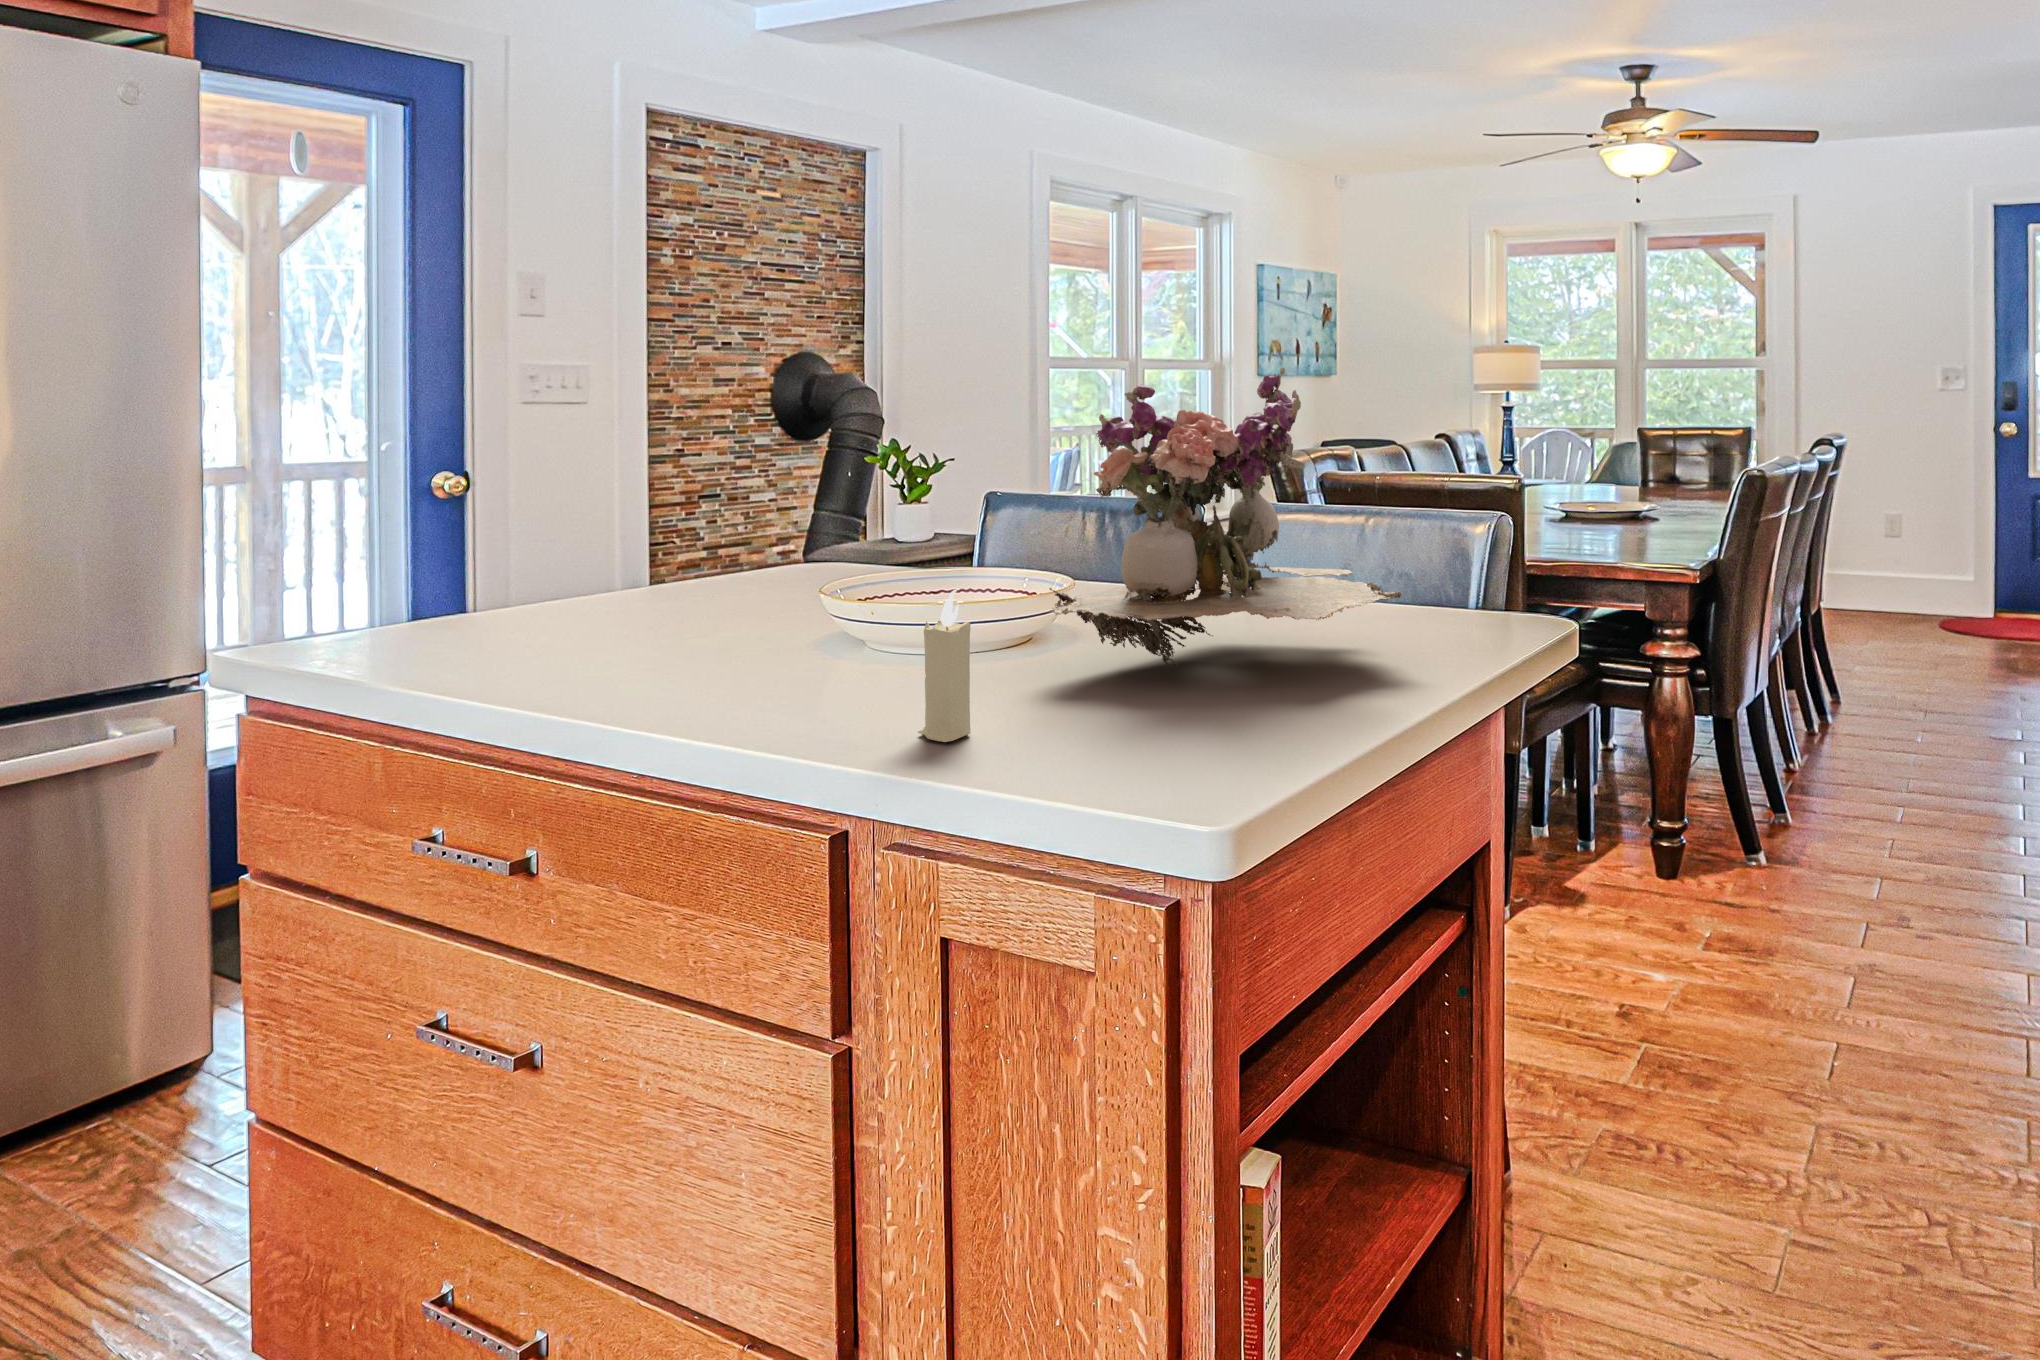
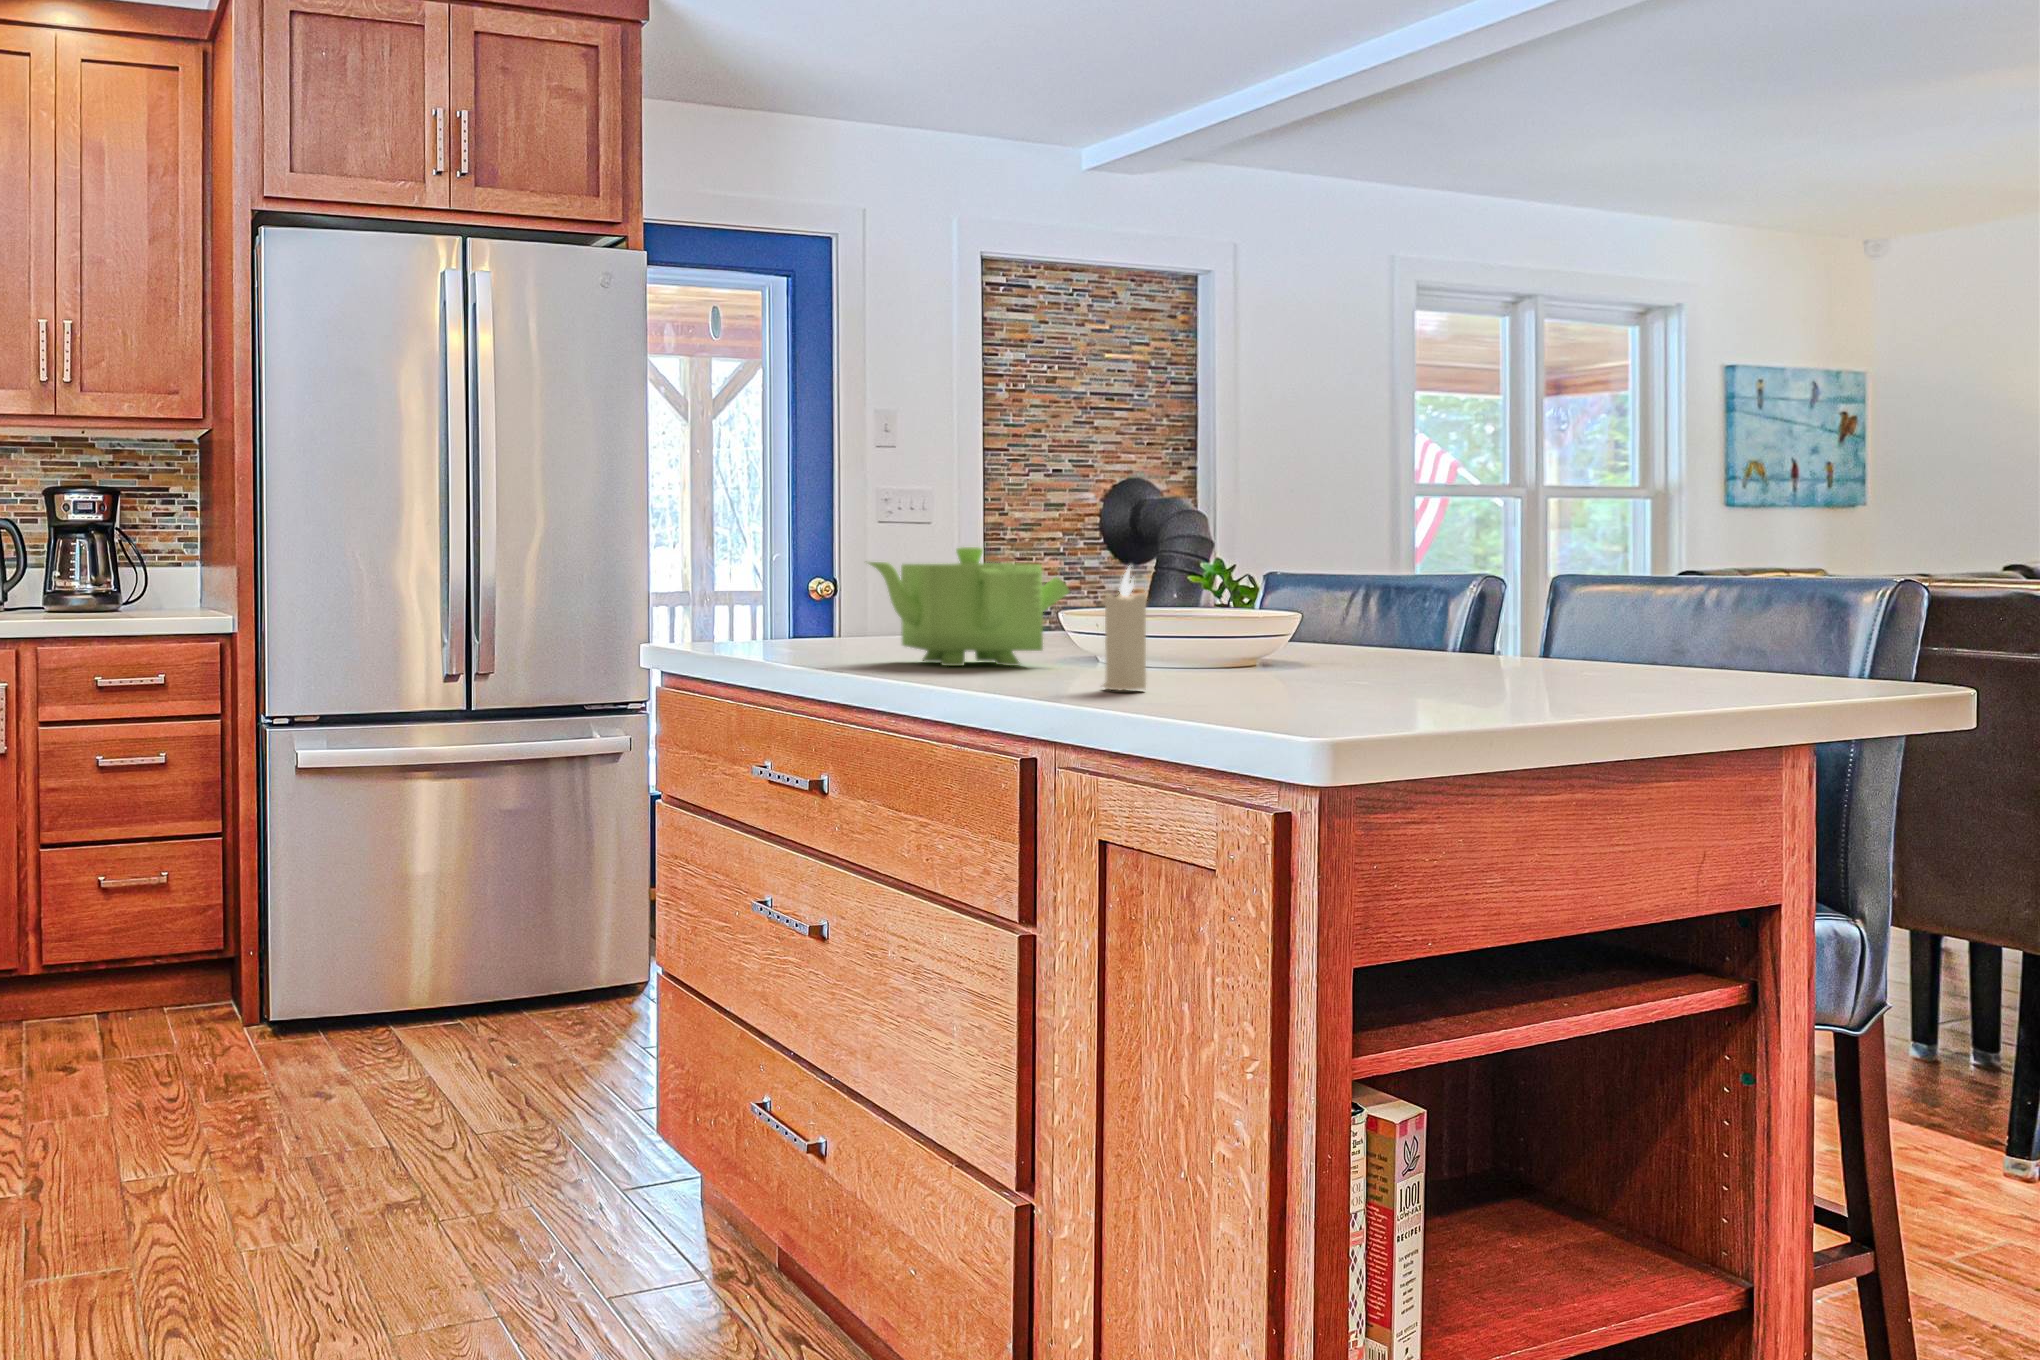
flower arrangement: present [1049,367,1402,665] -> none [1248,392,1675,680]
teapot: none [592,535,842,690] -> present [869,547,1069,666]

